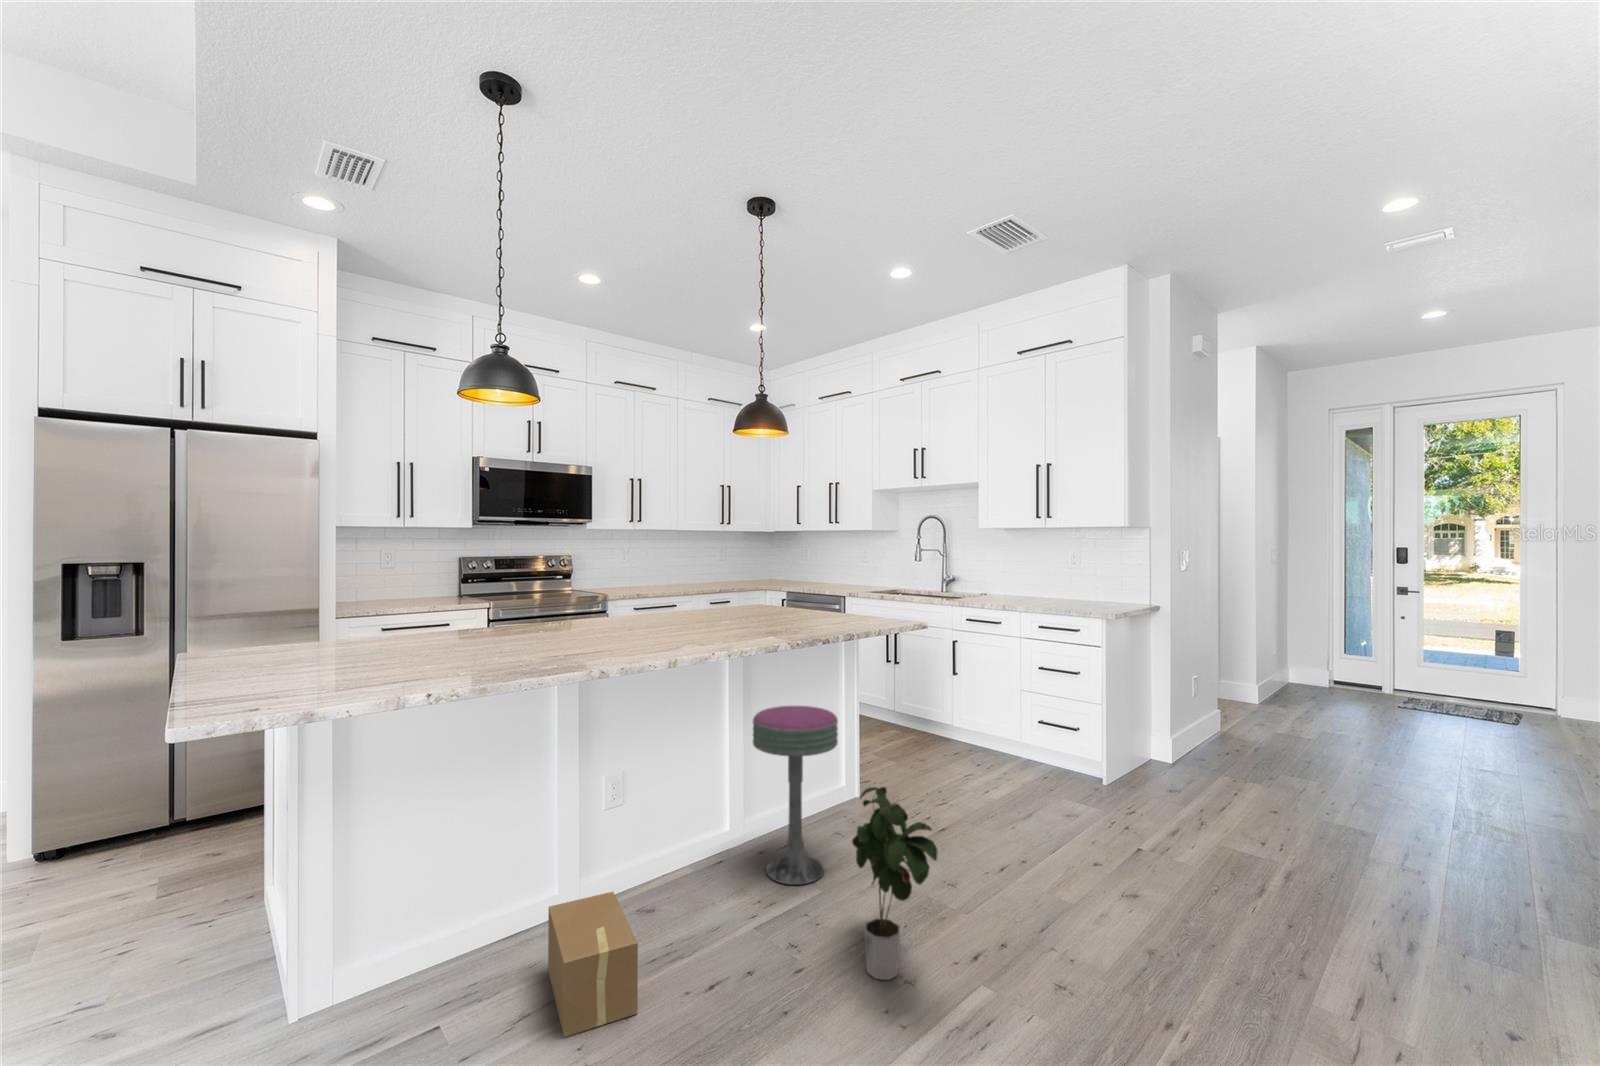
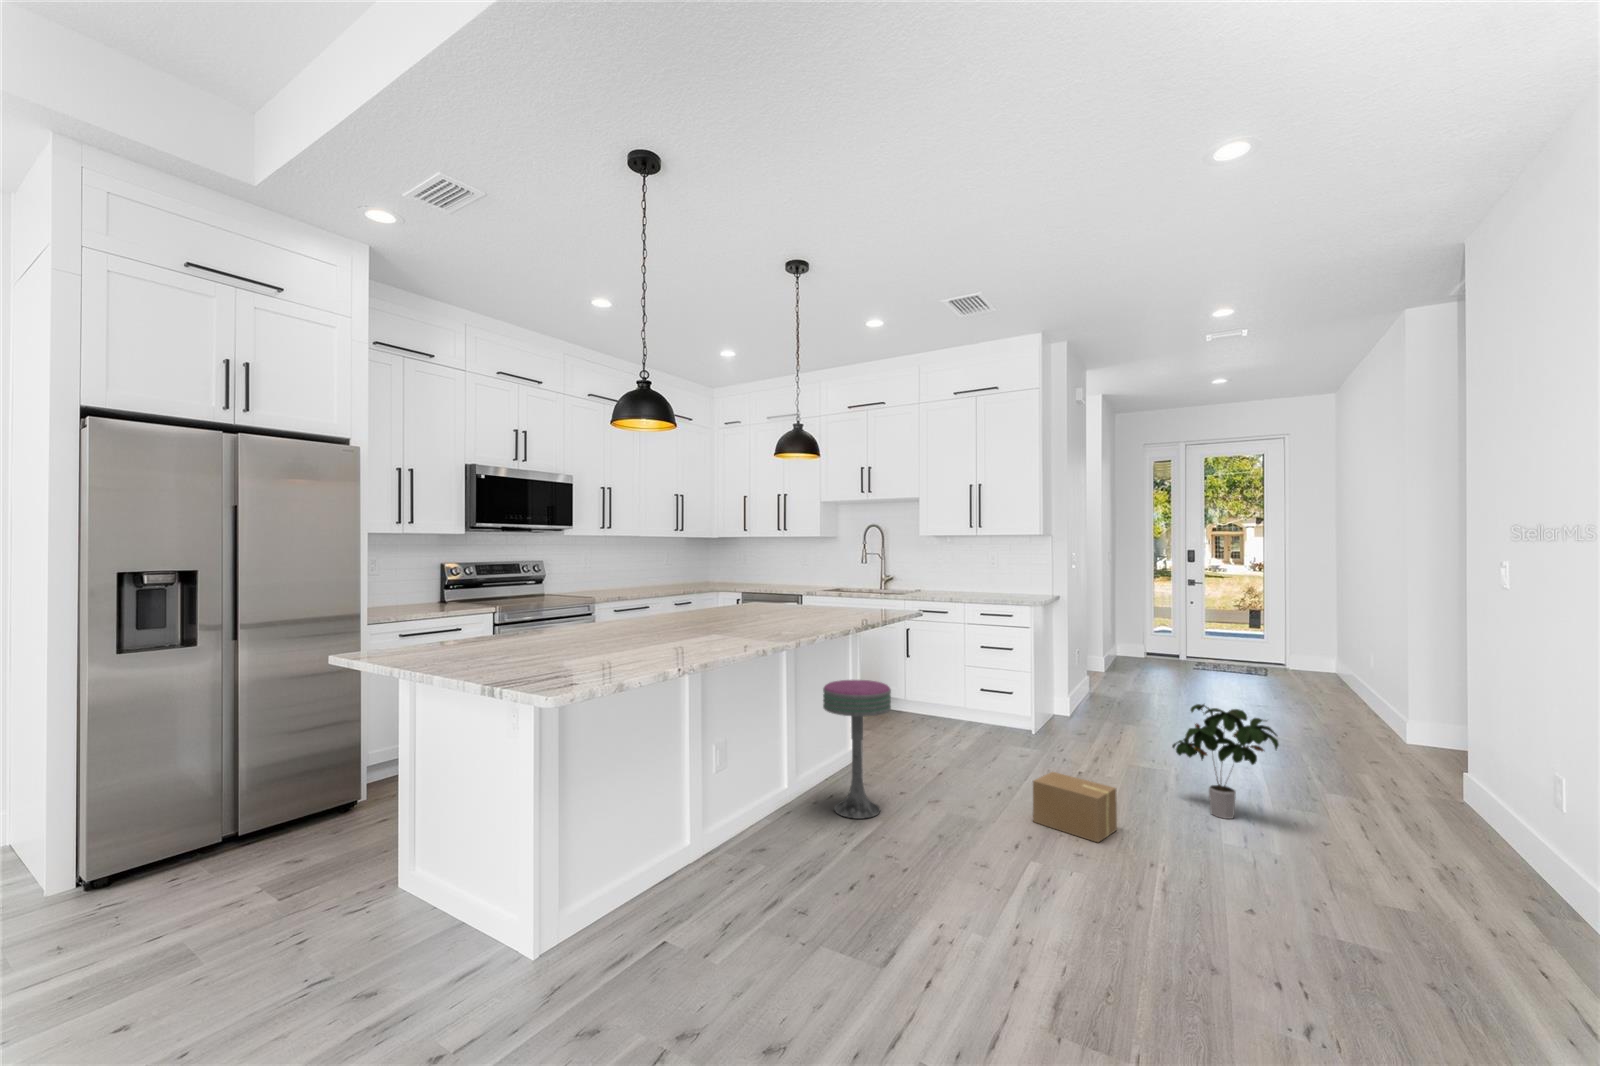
potted plant: present [852,787,938,980] -> present [1172,704,1279,819]
cardboard box: present [548,892,638,1037] -> present [1033,772,1117,842]

